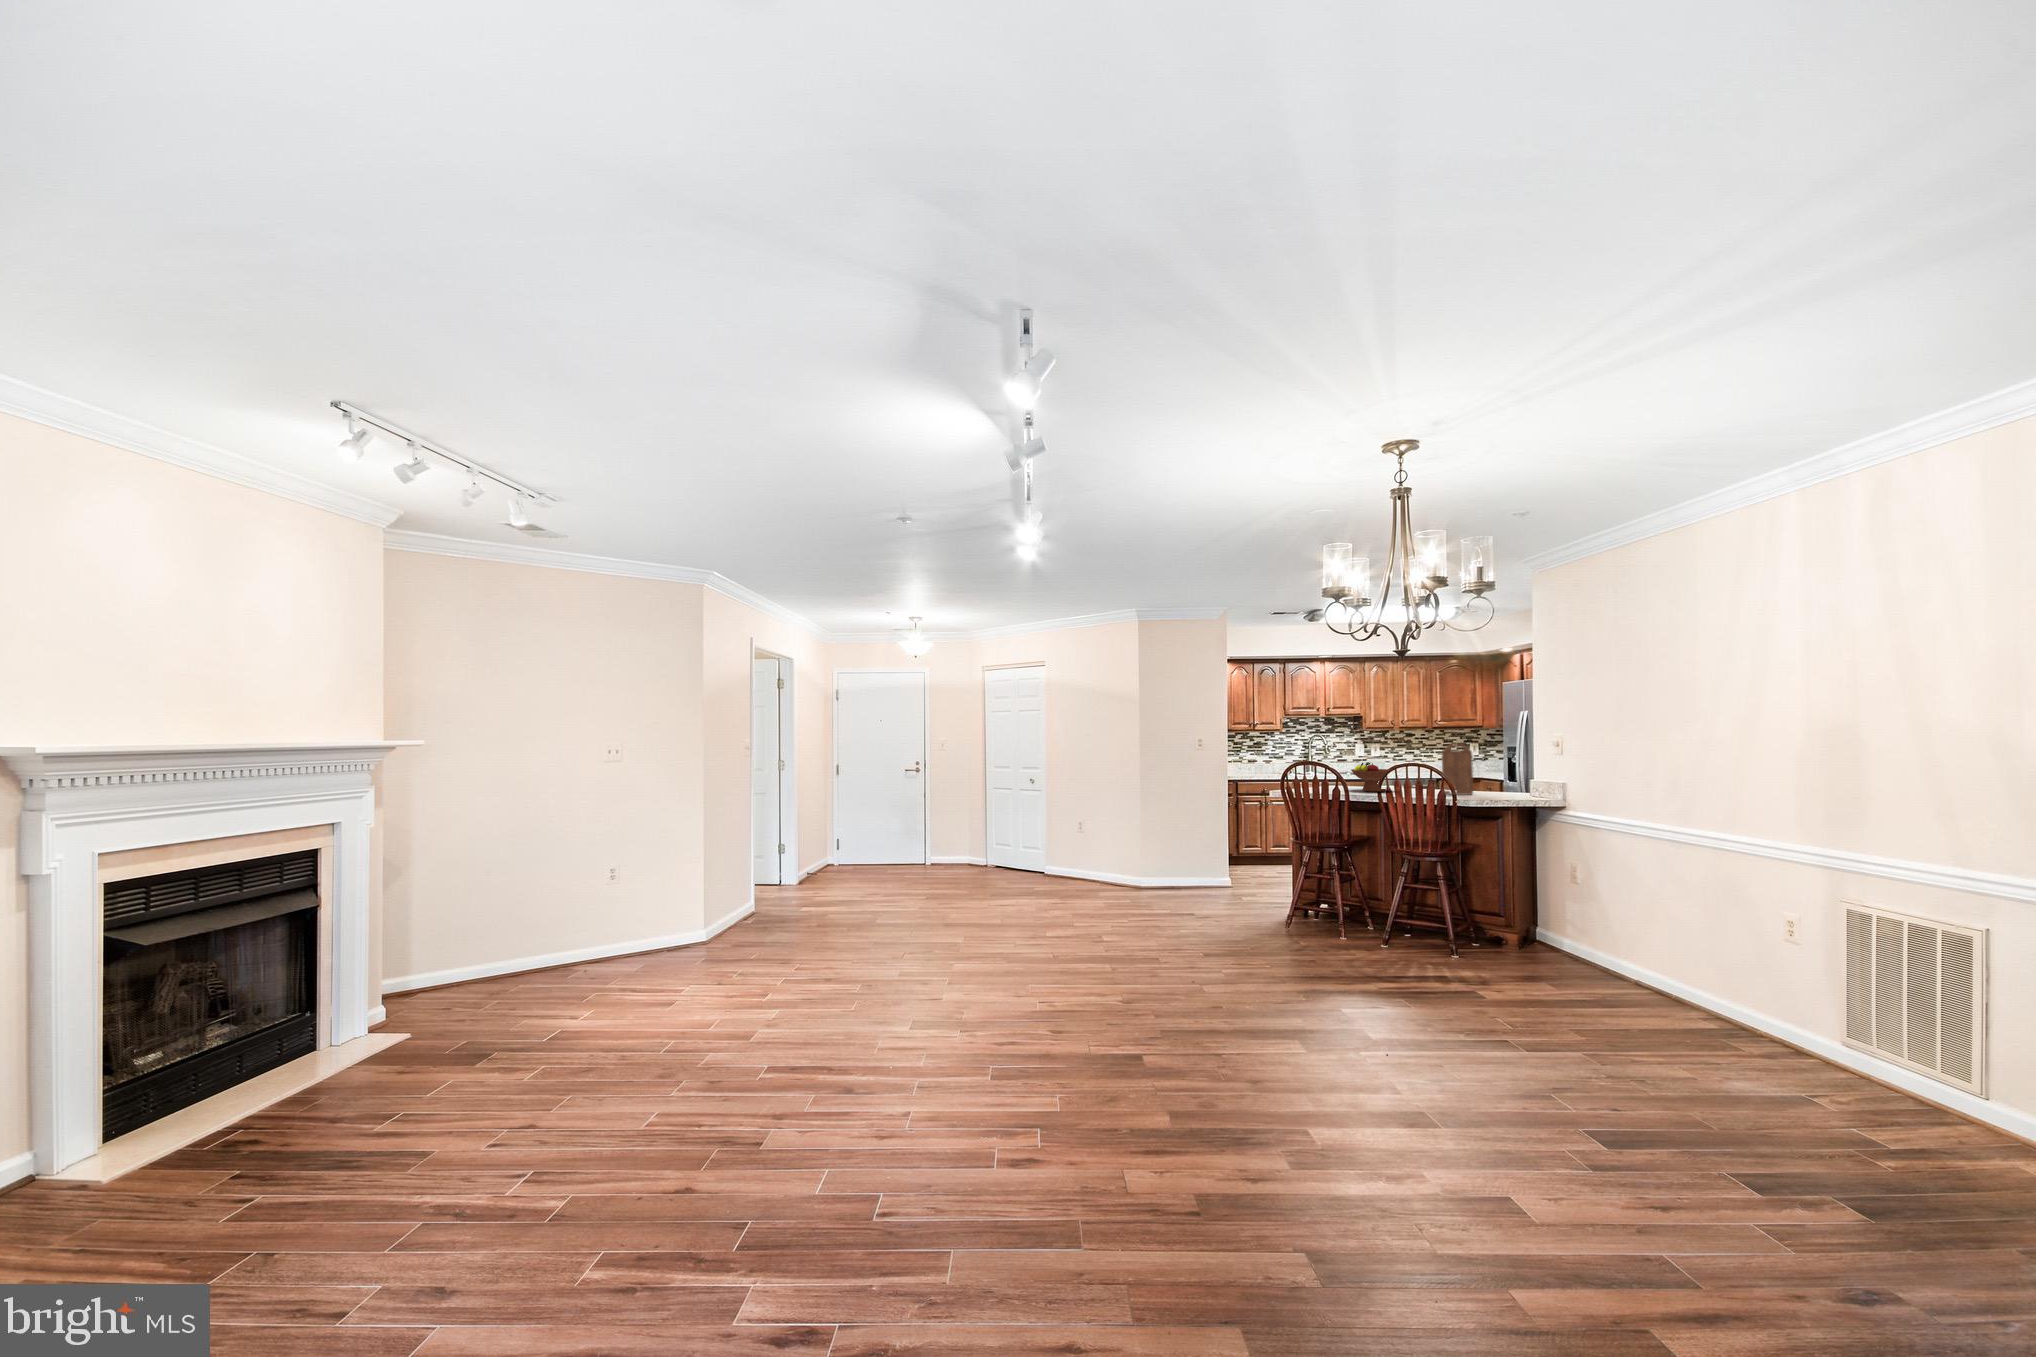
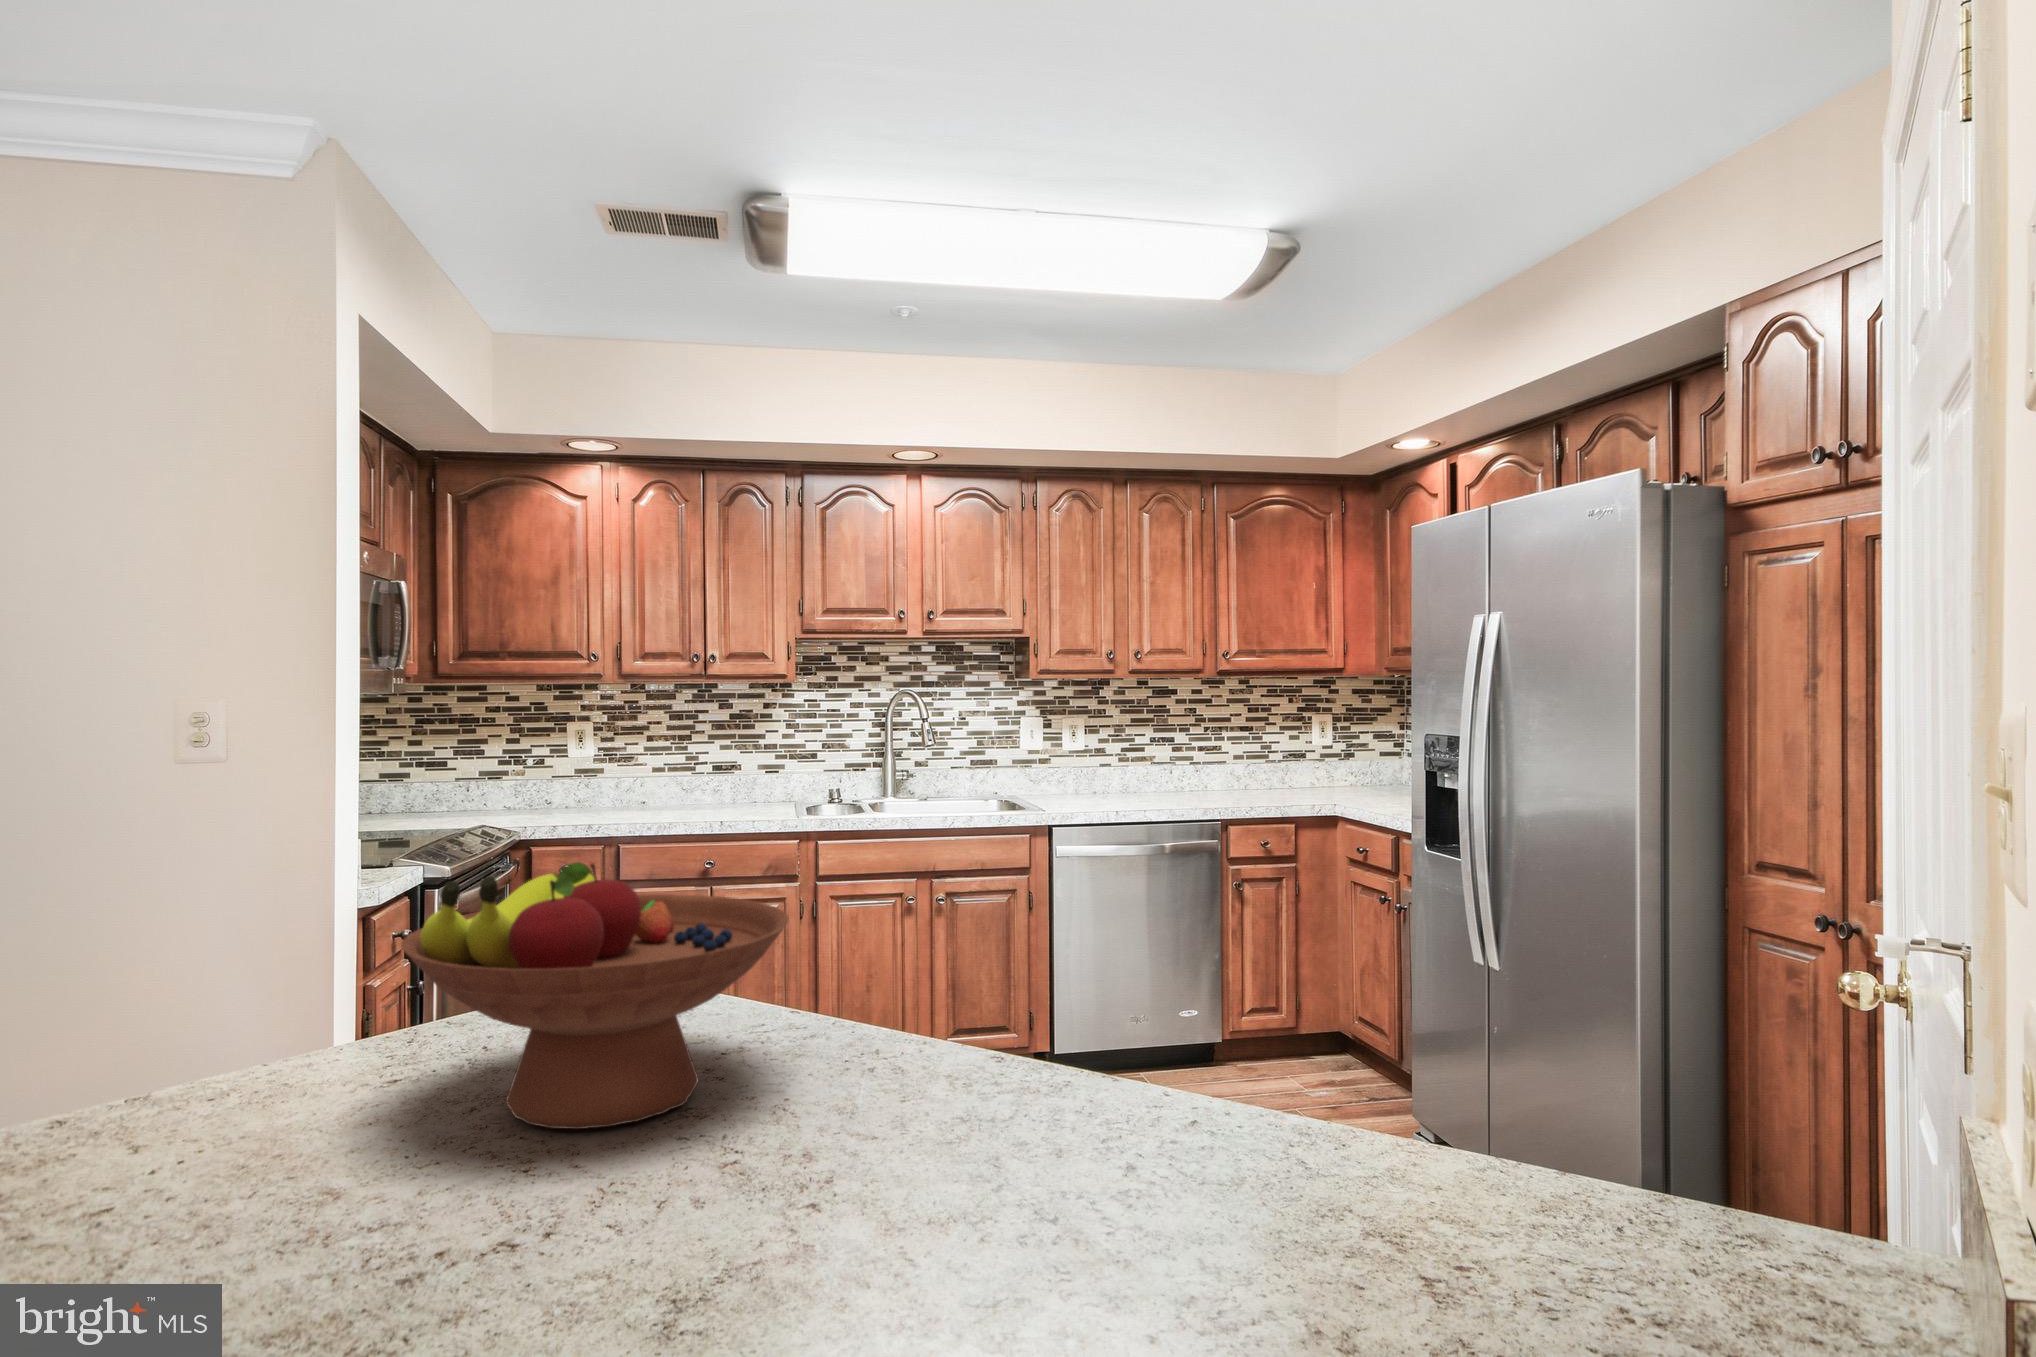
cutting board: present [1442,744,1473,795] -> none [1077,709,1379,1257]

